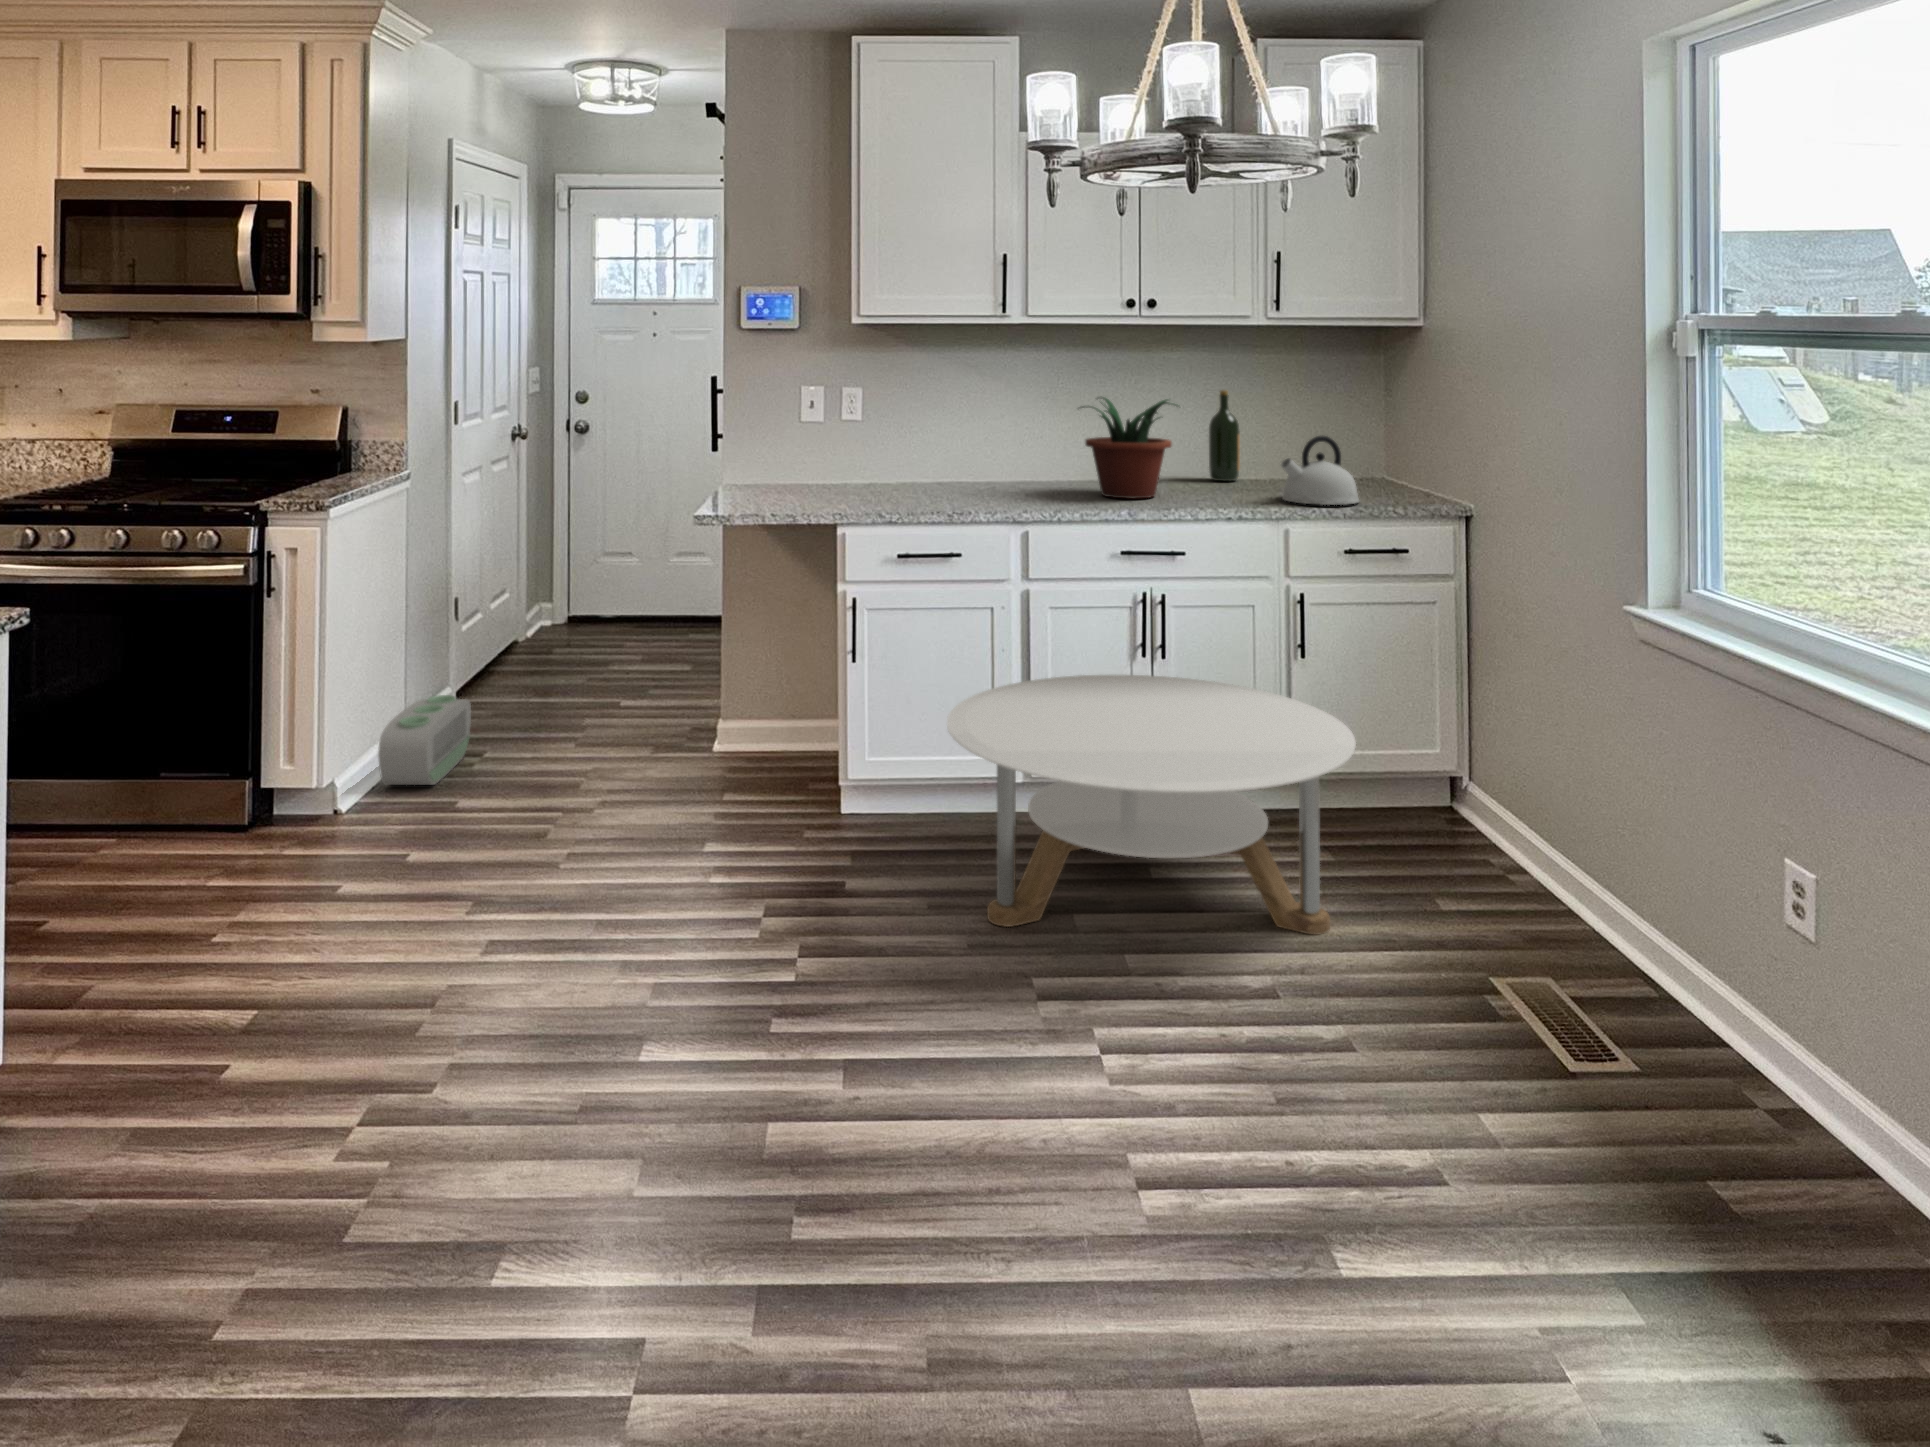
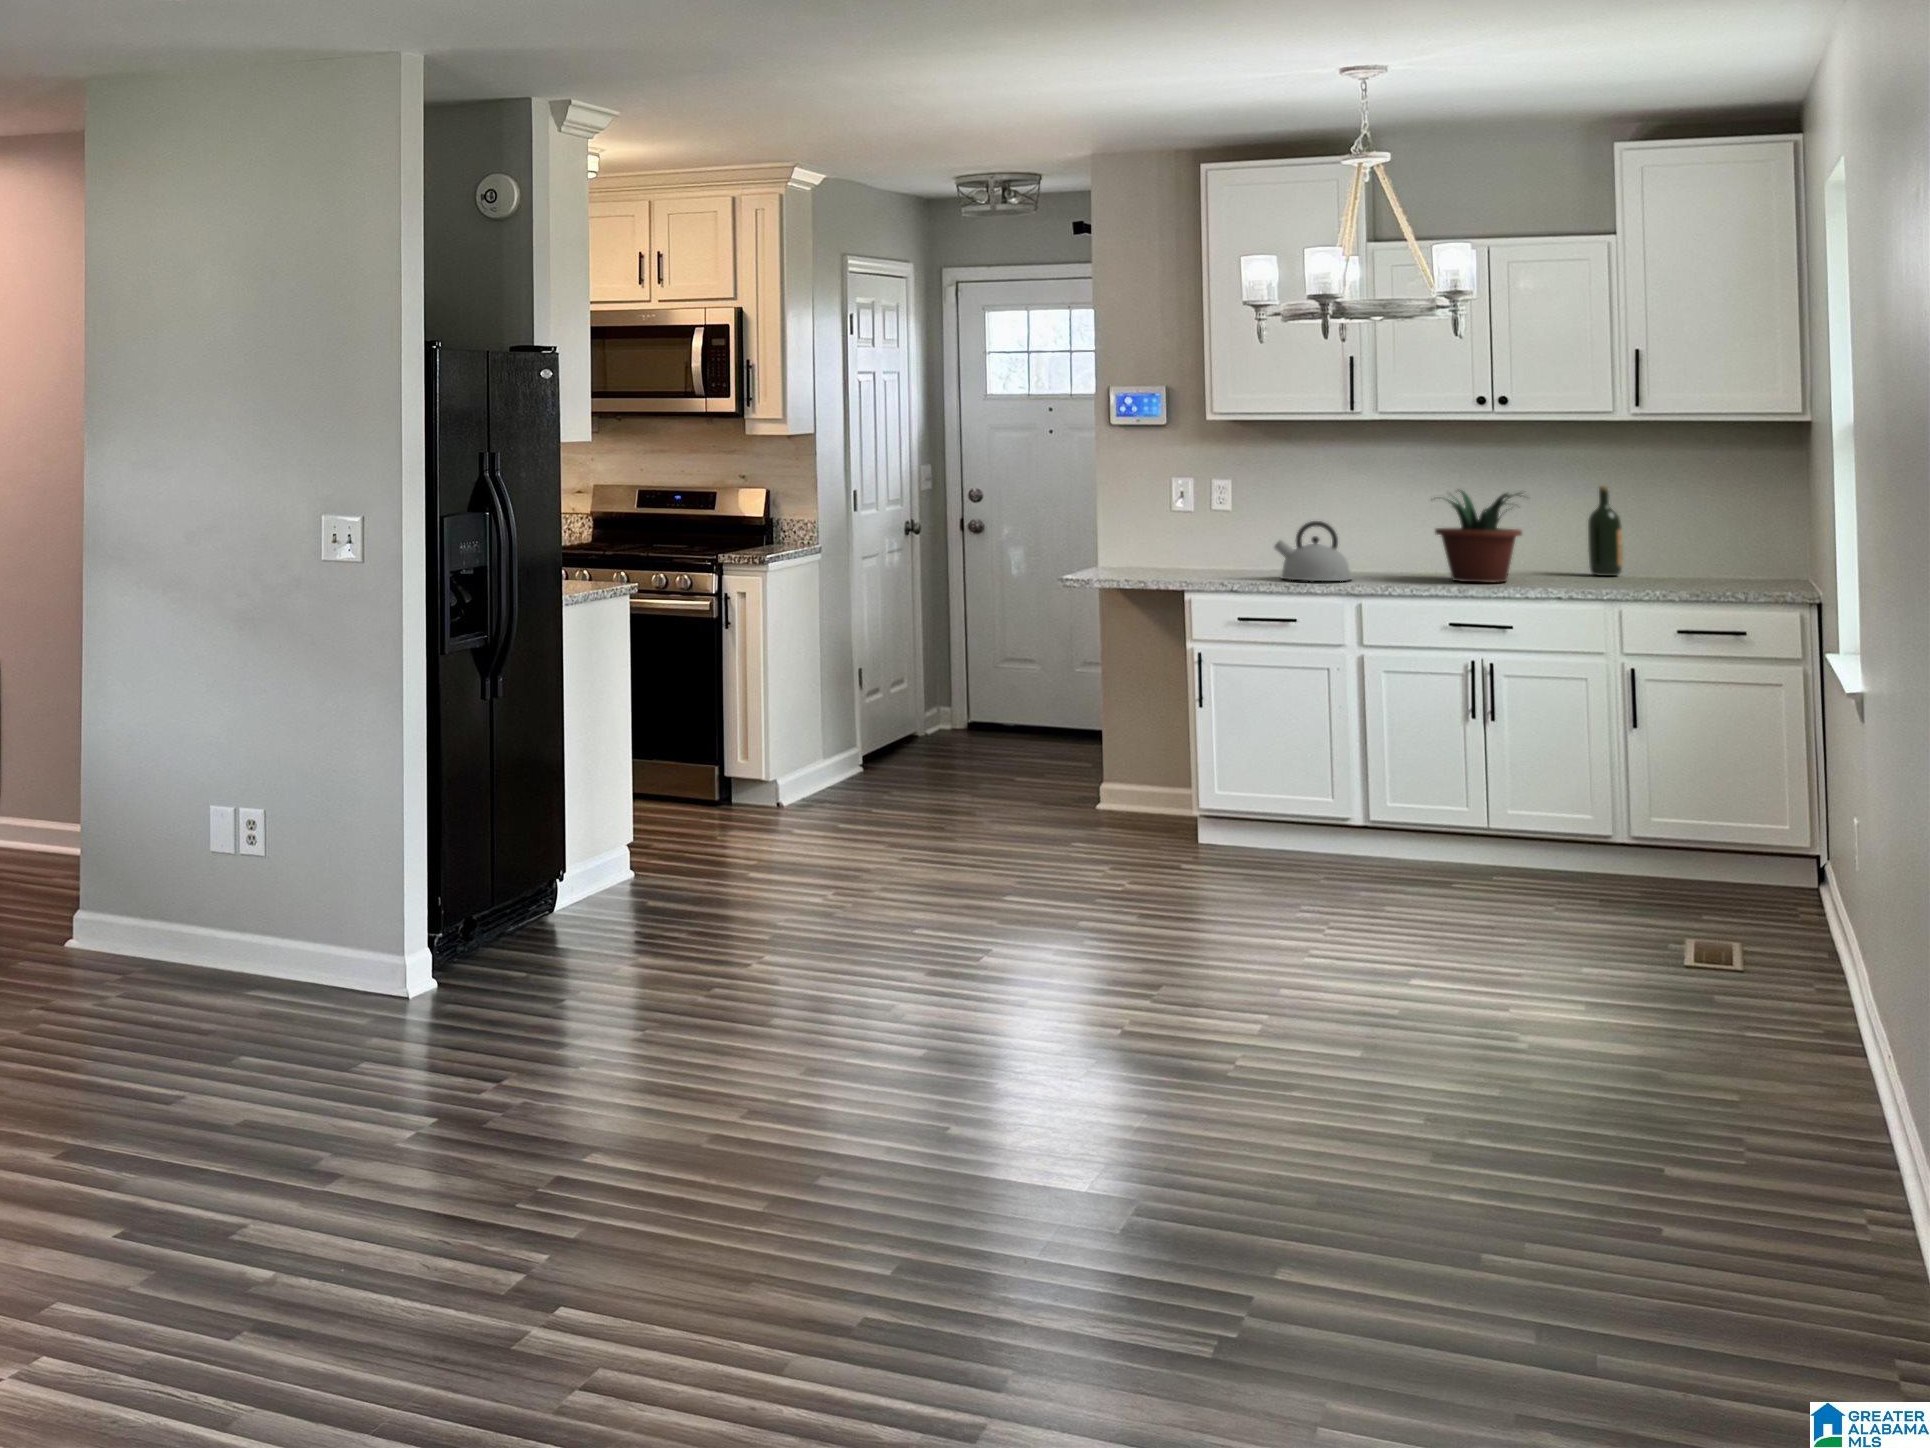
kettle: present [1281,435,1359,505] -> present [1274,521,1351,581]
round table: present [947,675,1356,934] -> none [1258,731,1620,916]
air purifier: present [378,695,471,785] -> none [806,739,878,803]

